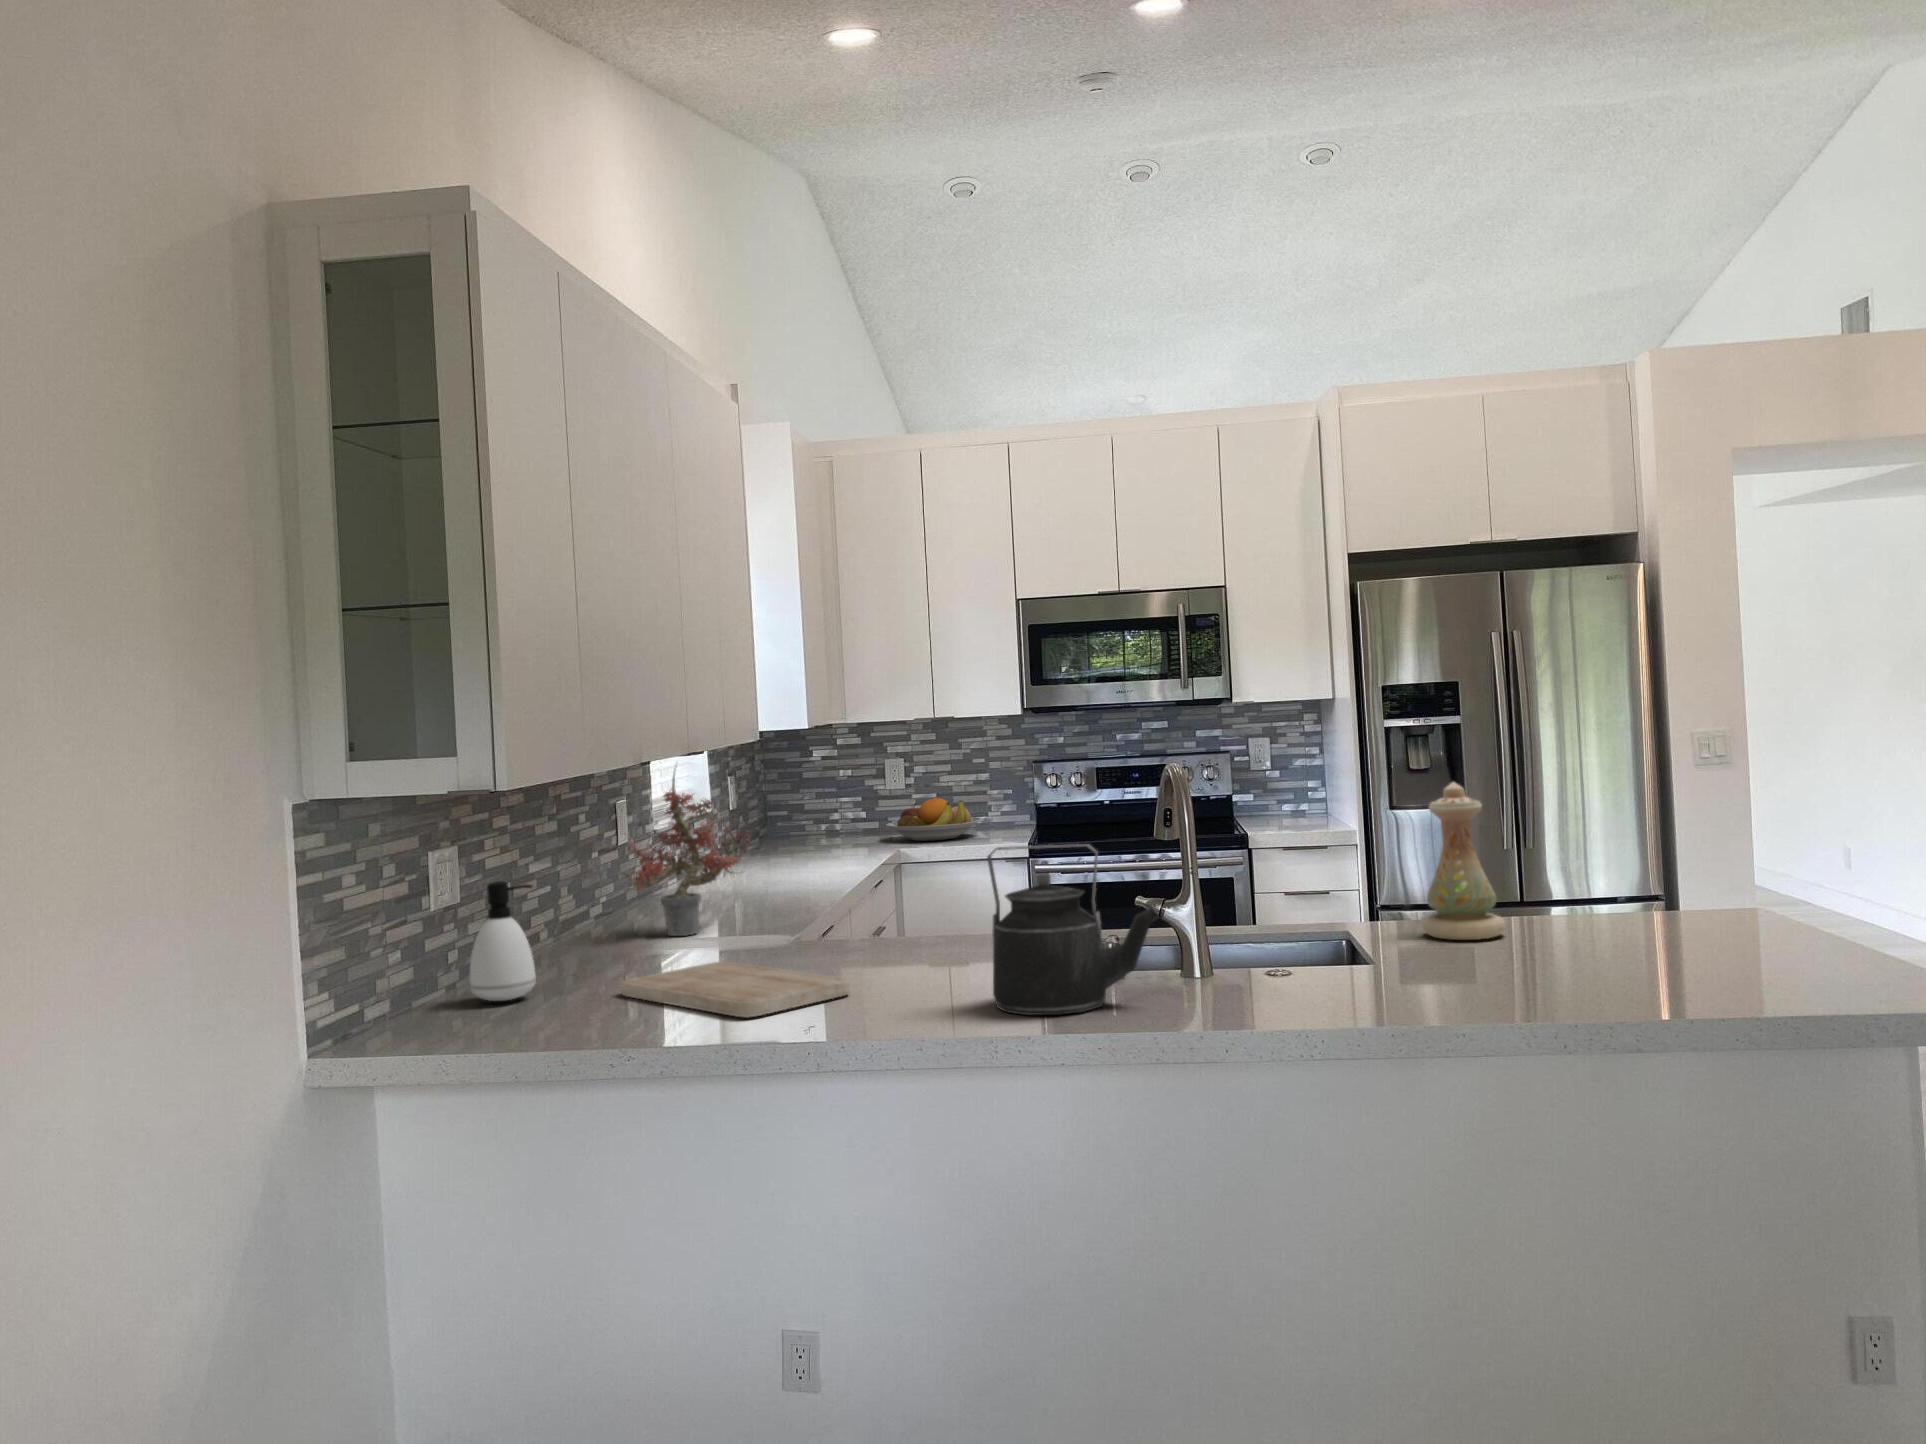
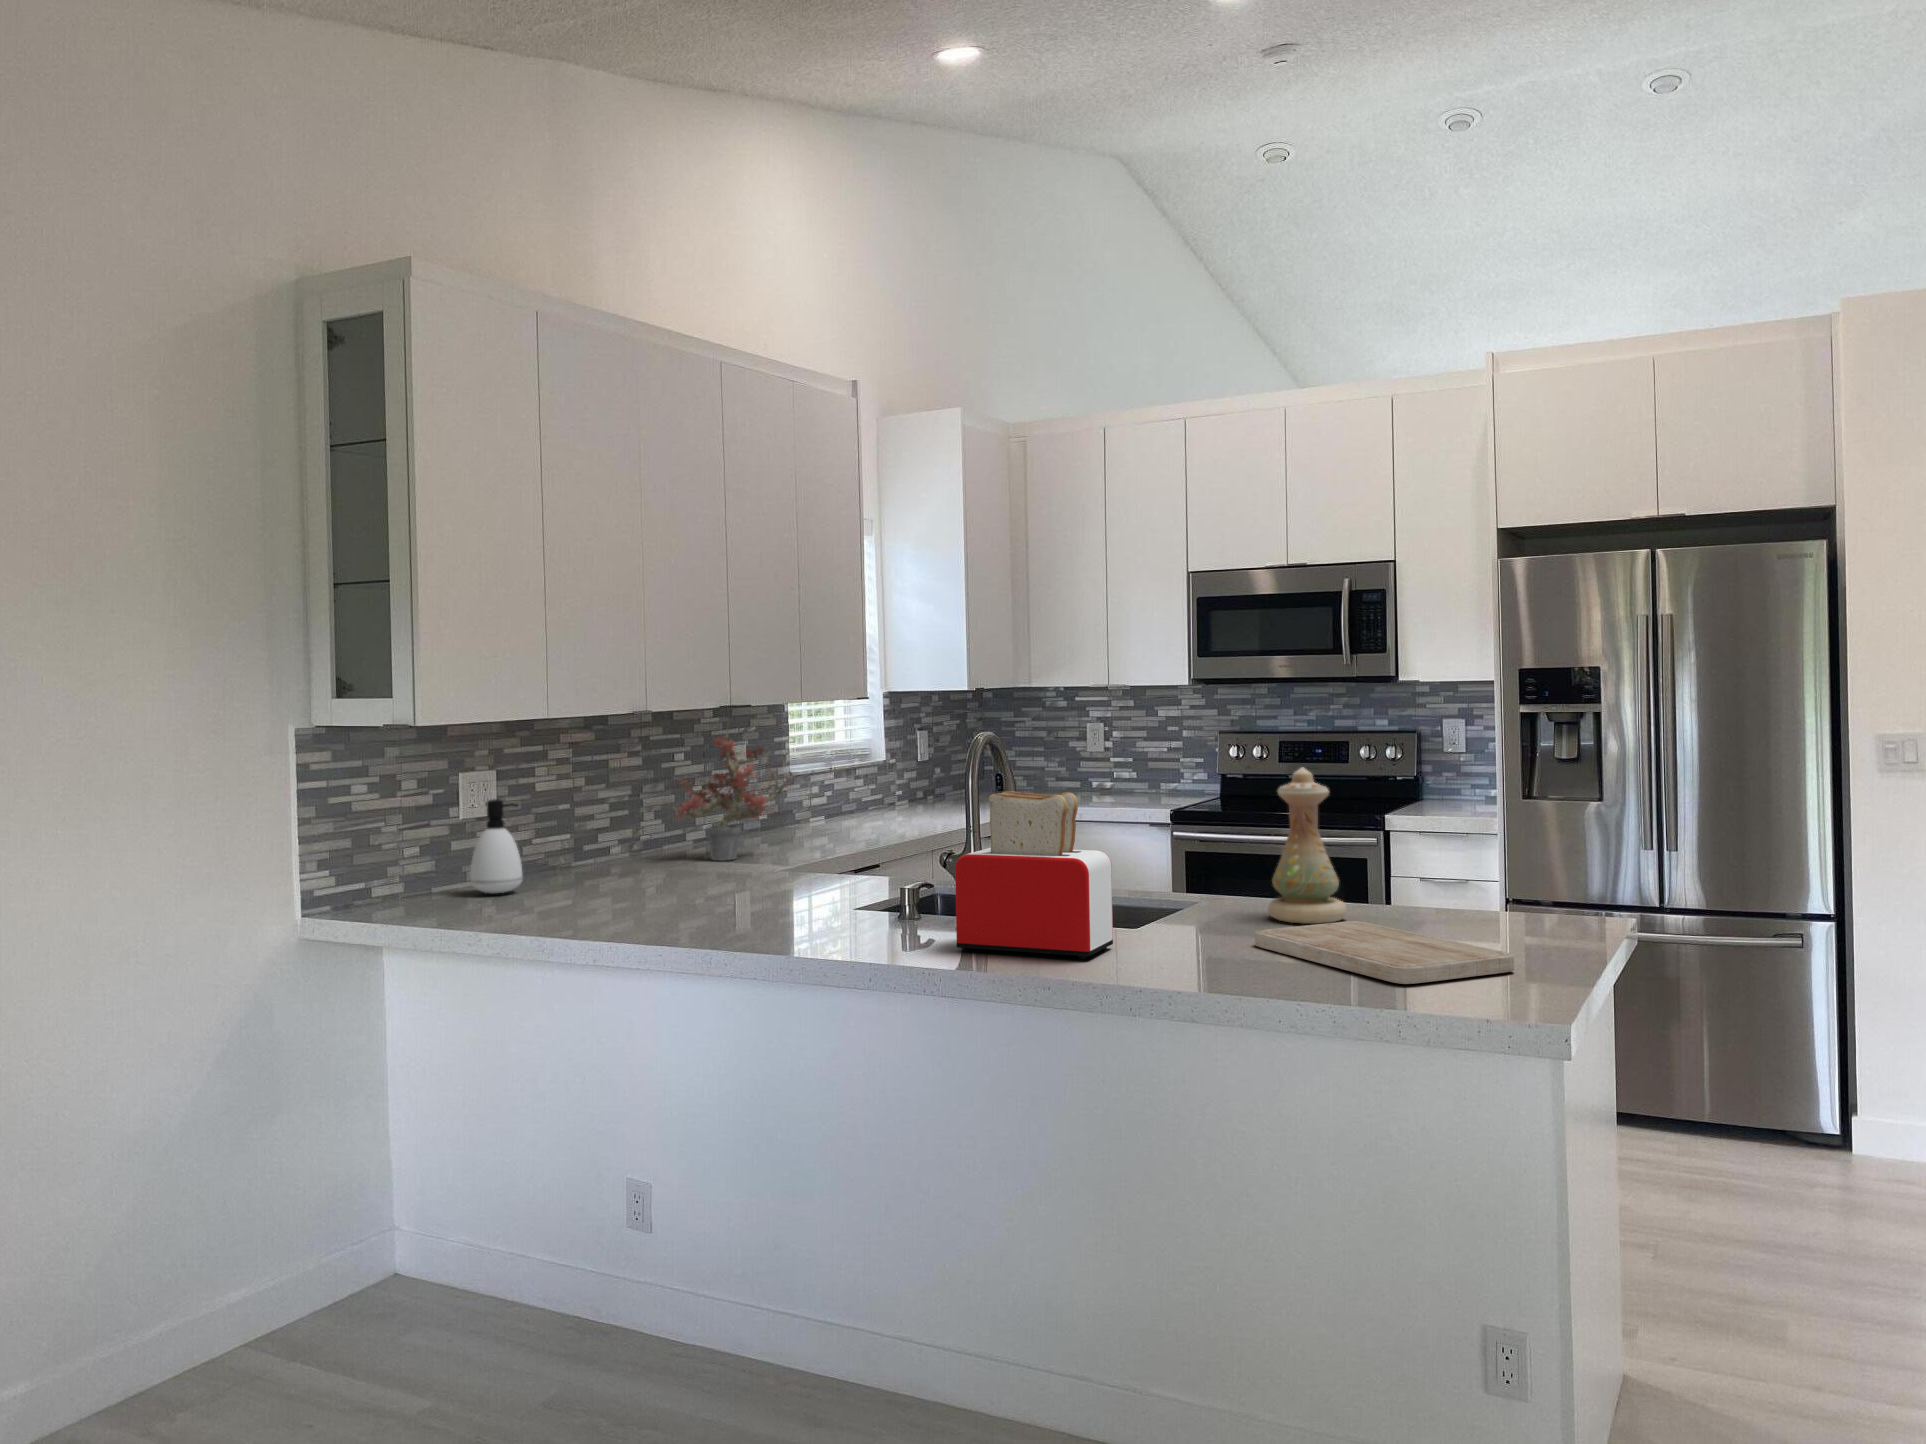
fruit bowl: present [886,798,981,841] -> none [1068,762,1160,801]
toaster: none [1212,820,1395,1003] -> present [954,791,1113,959]
kettle: present [987,844,1159,1015] -> none [777,797,906,943]
cutting board: present [621,962,850,1017] -> present [1255,921,1514,984]

